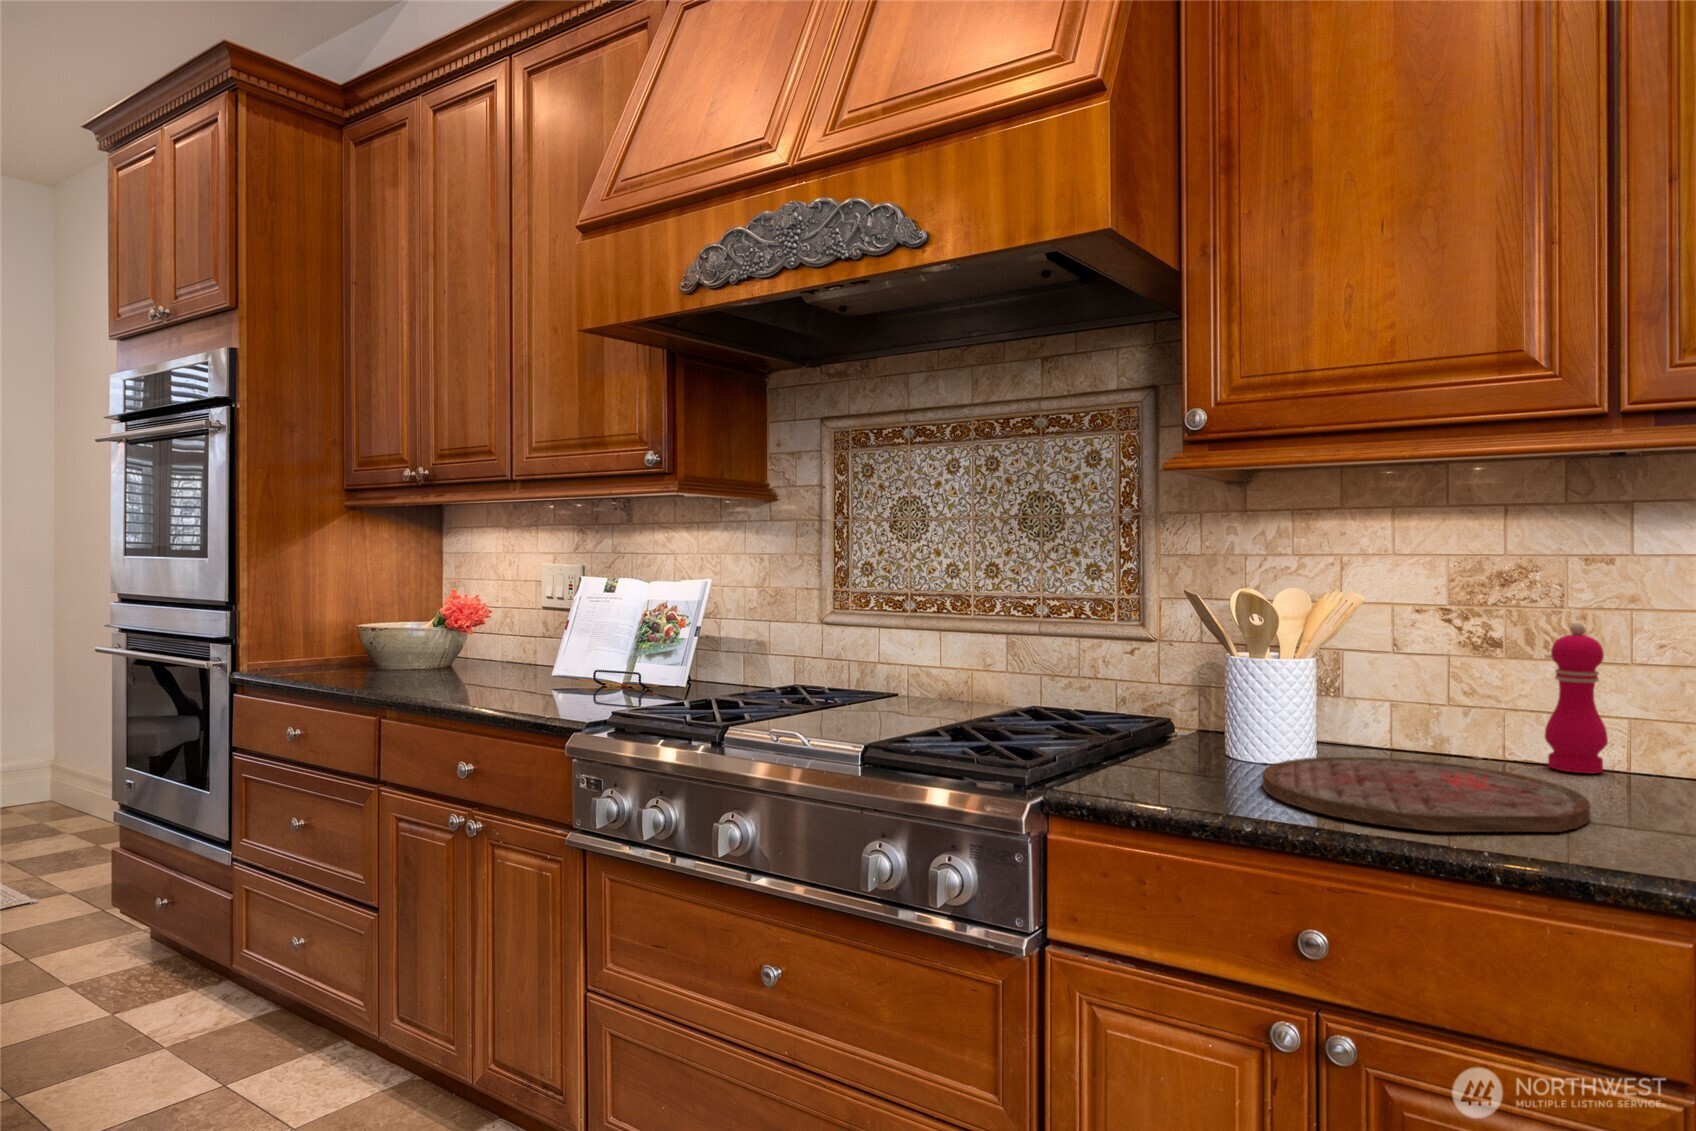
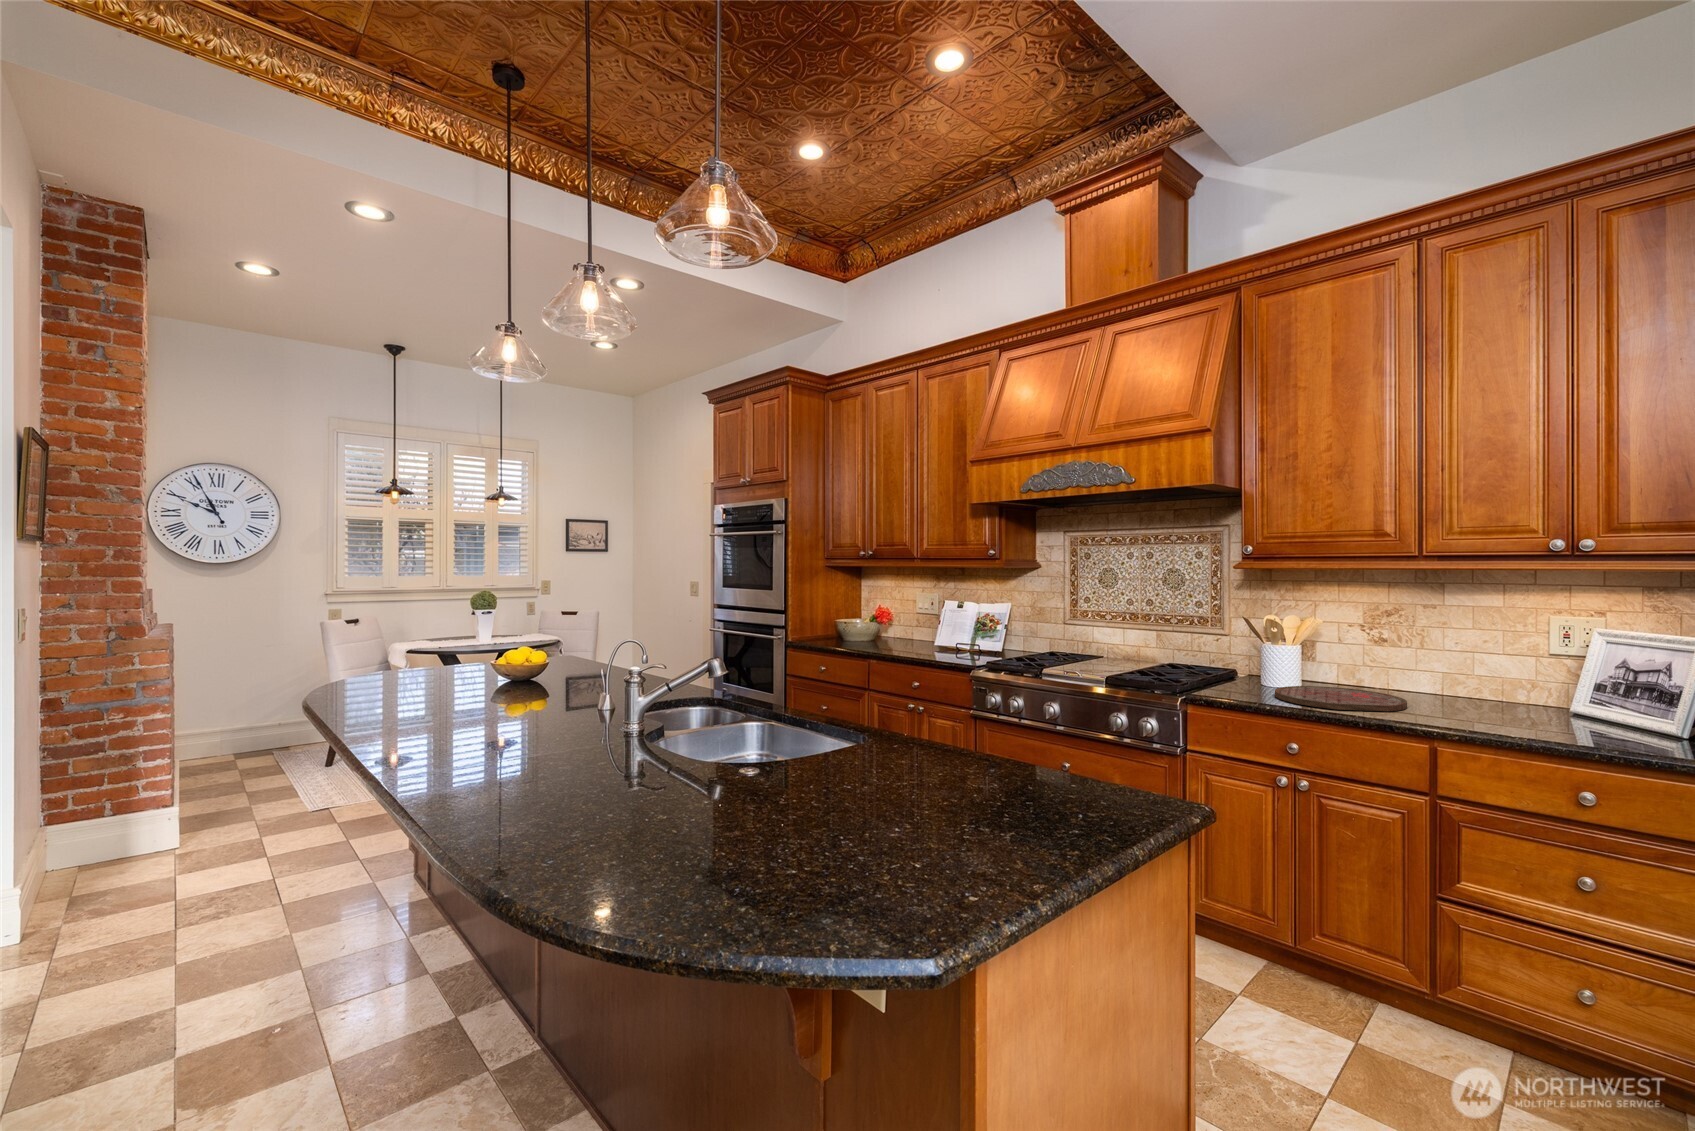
pepper mill: present [1545,623,1608,773] -> none [1404,634,1432,696]

